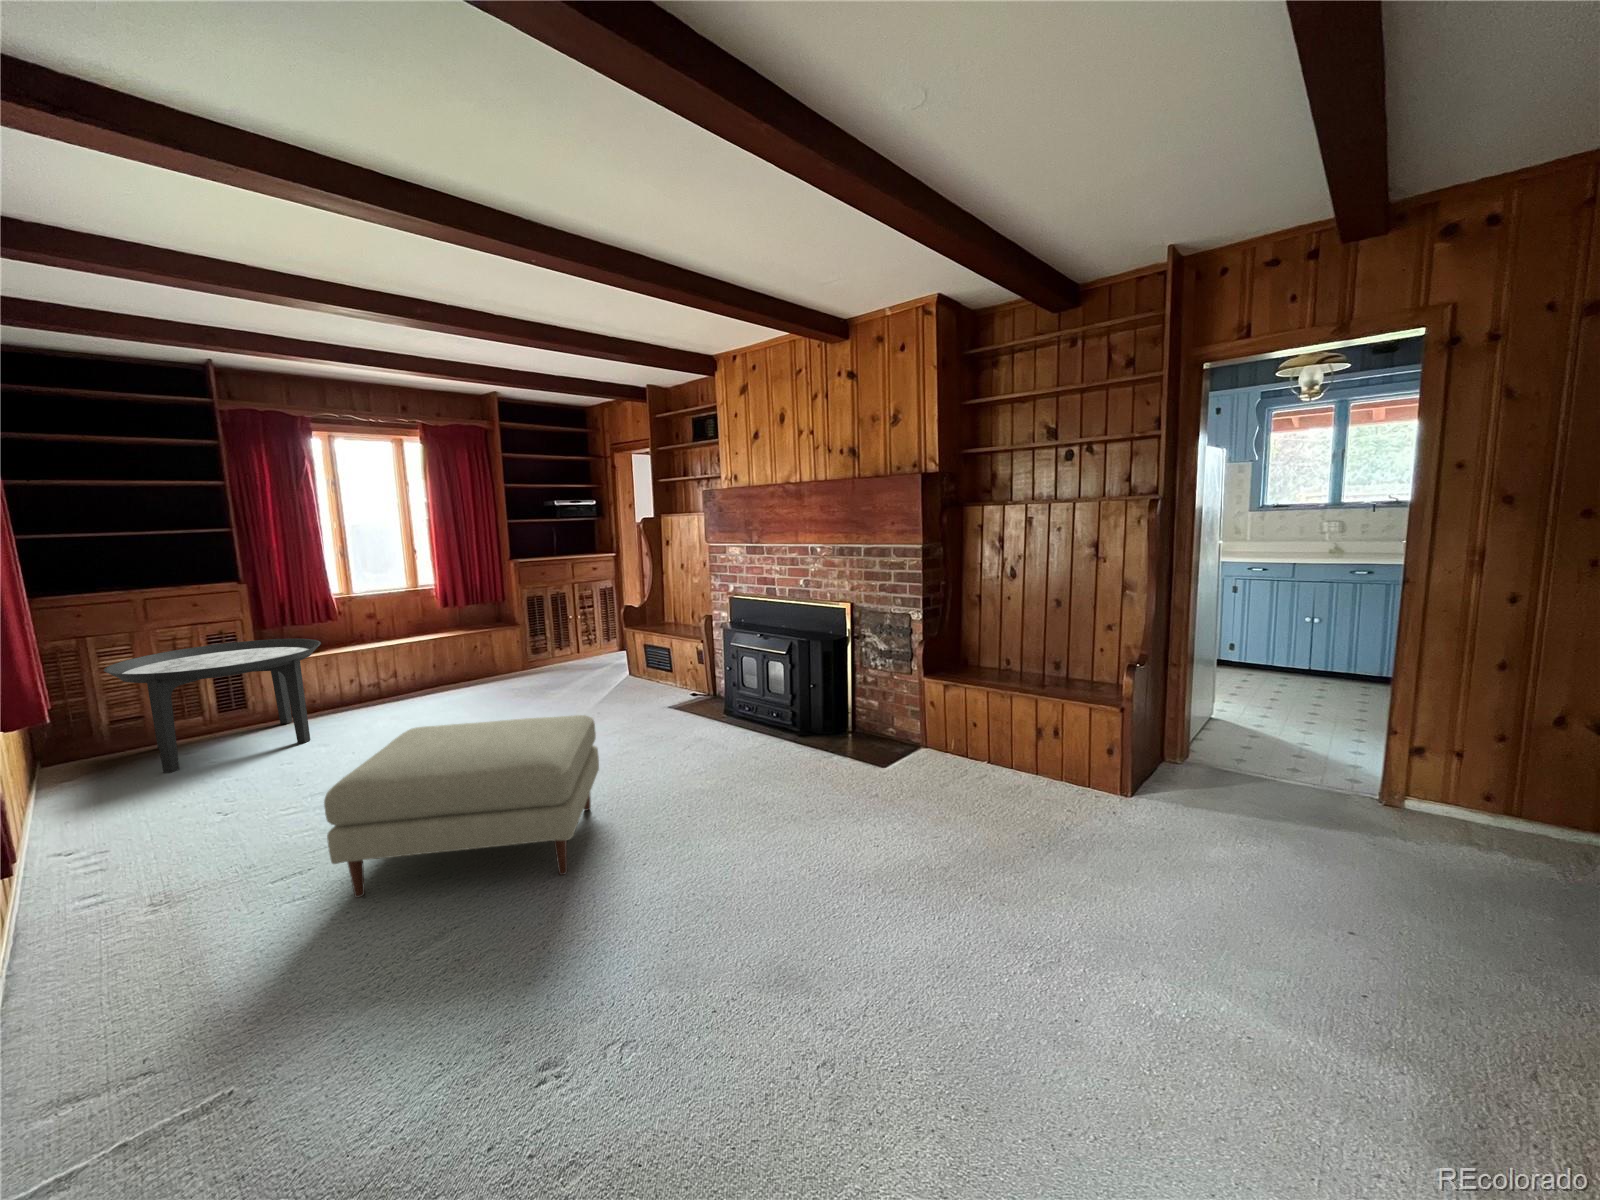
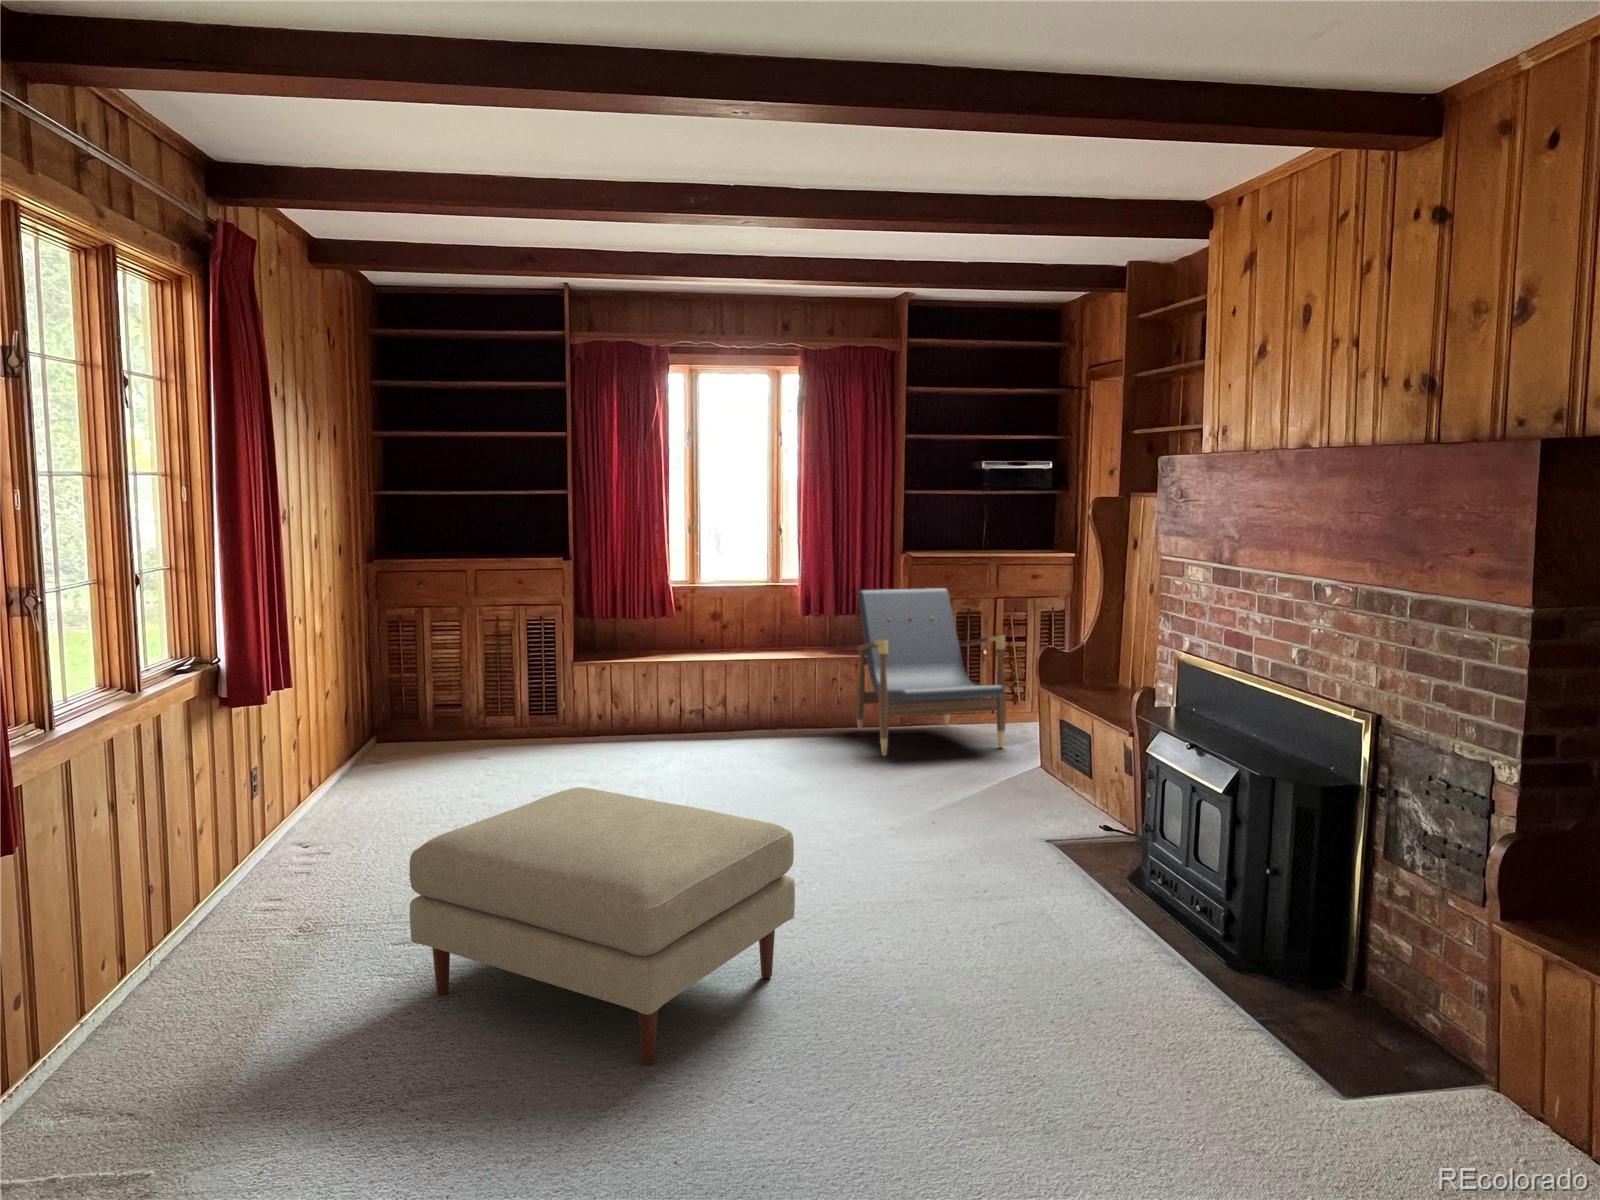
lounge chair: none [488,580,600,686] -> present [857,588,1006,756]
round table: present [104,639,321,773] -> none [413,631,619,777]

